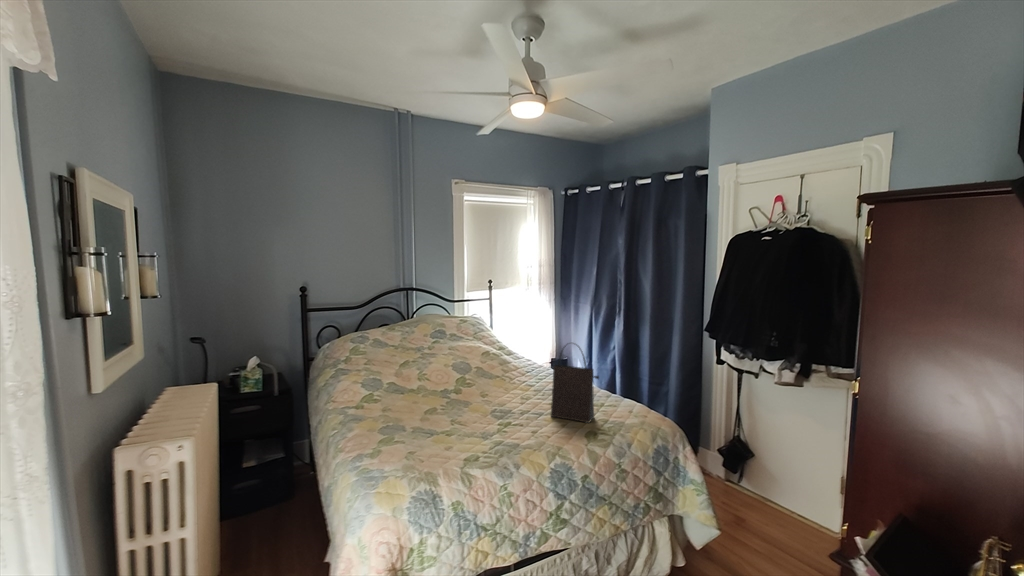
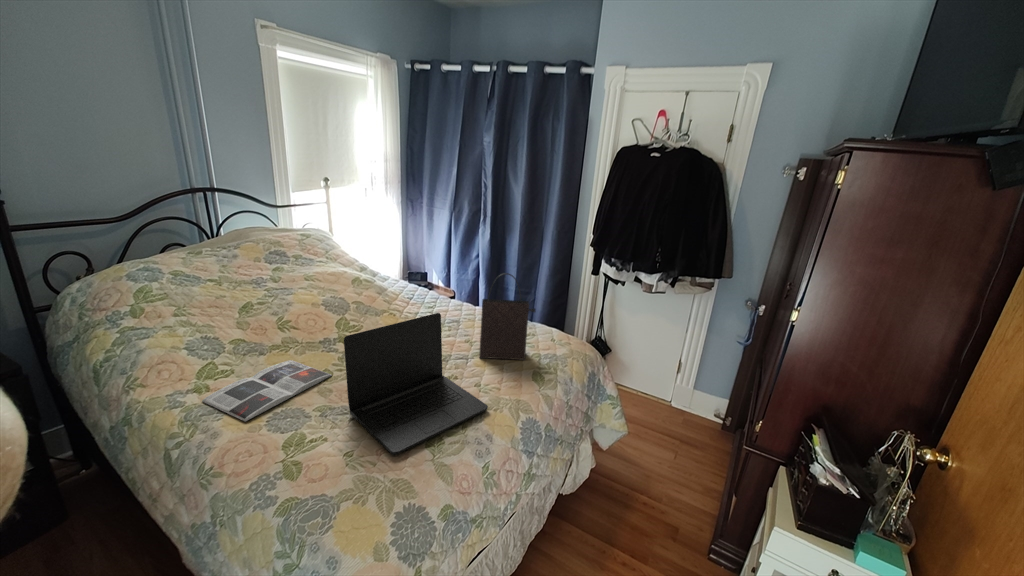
laptop: none [429,368,526,459] -> present [344,313,488,455]
magazine: none [358,400,437,426] -> present [202,360,332,421]

